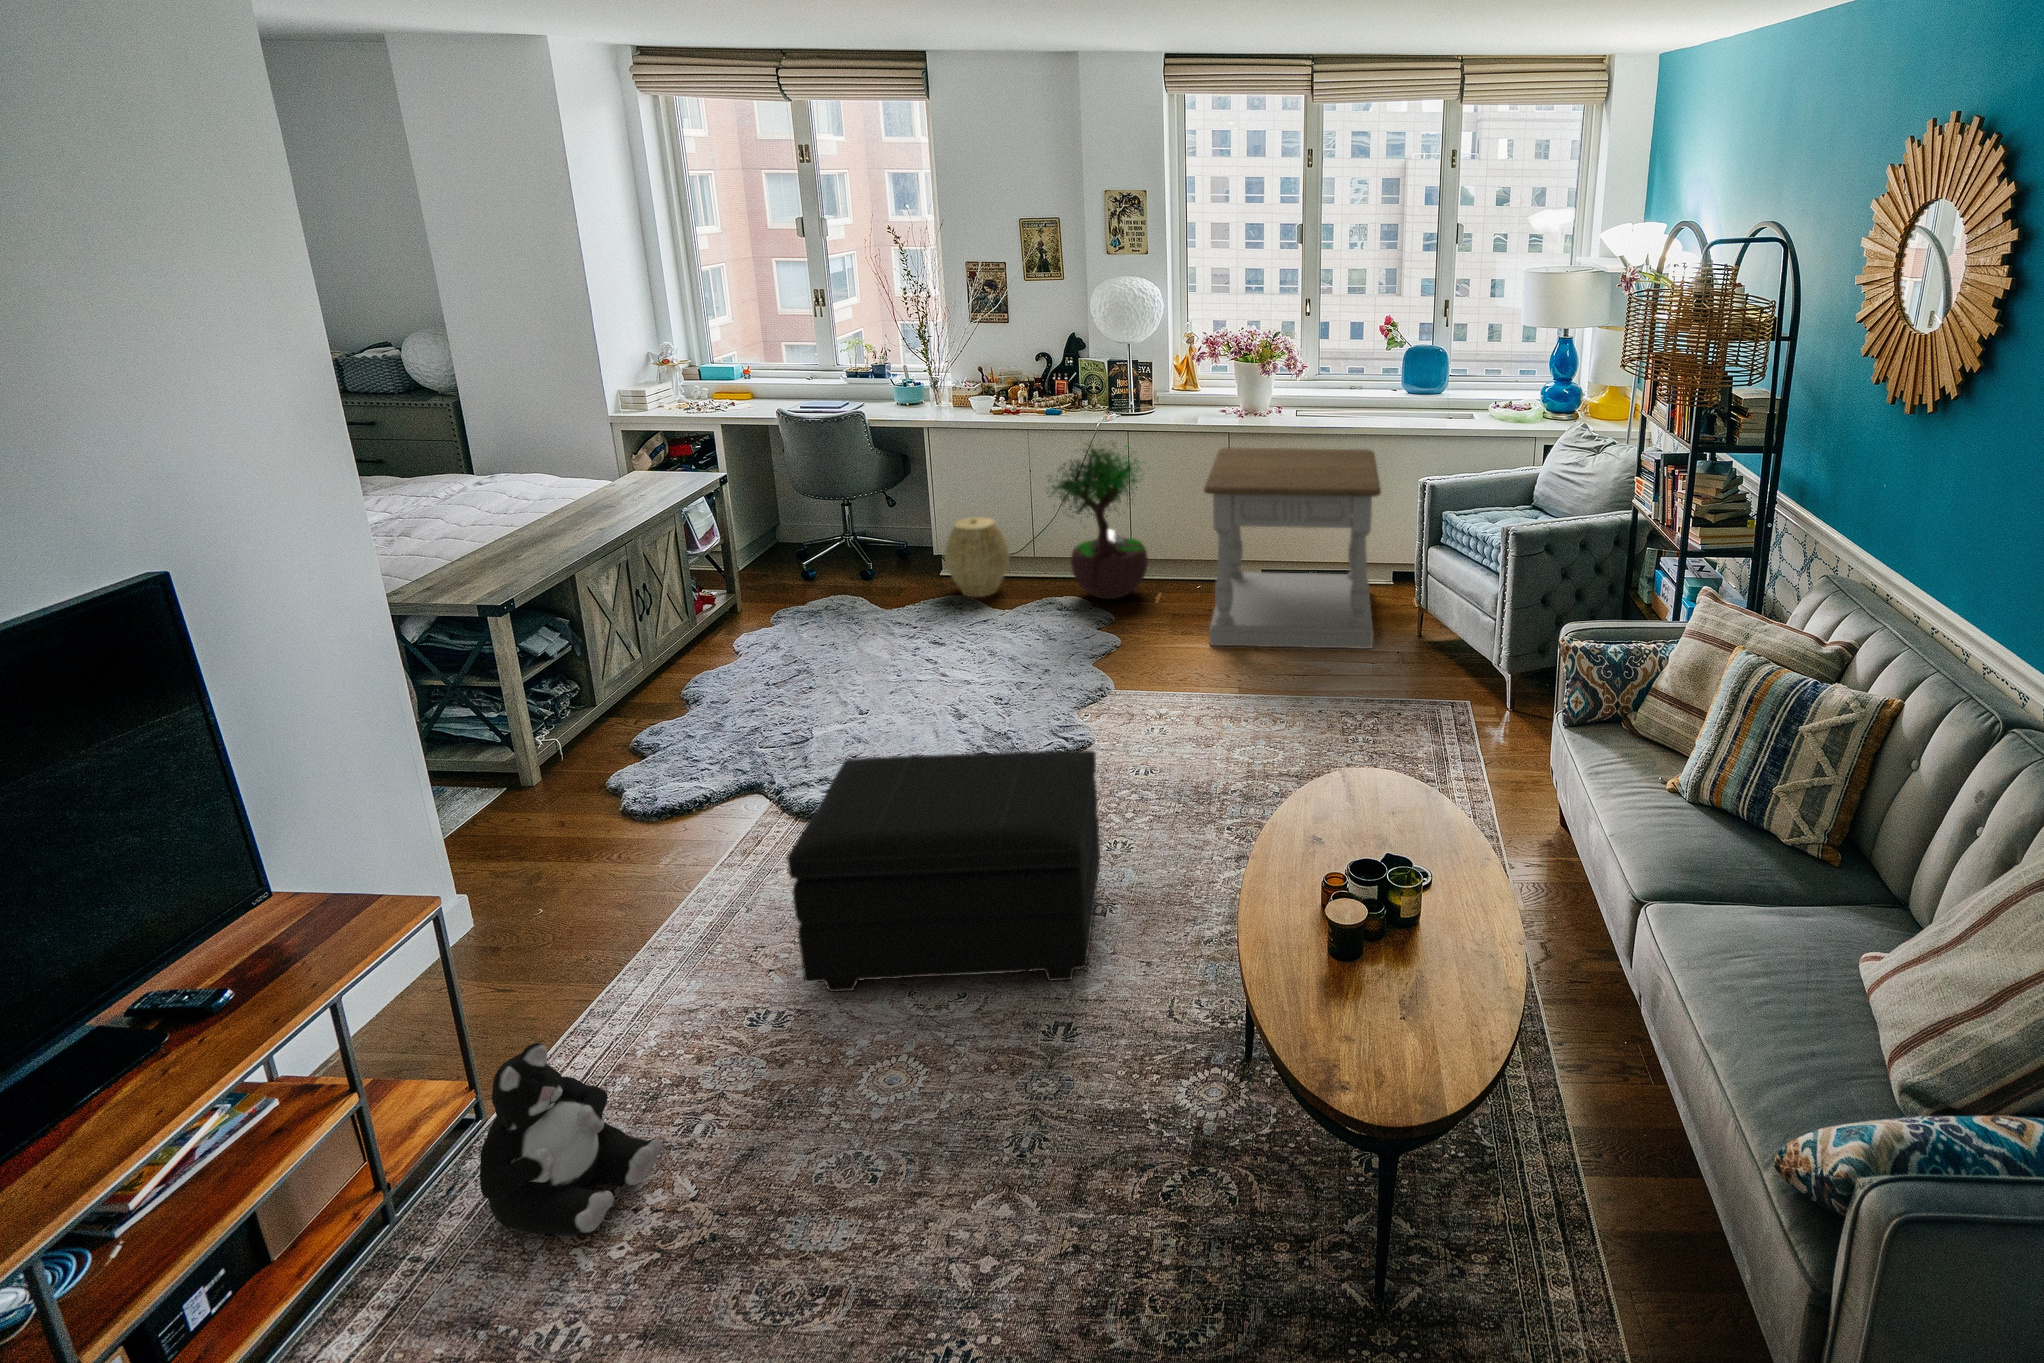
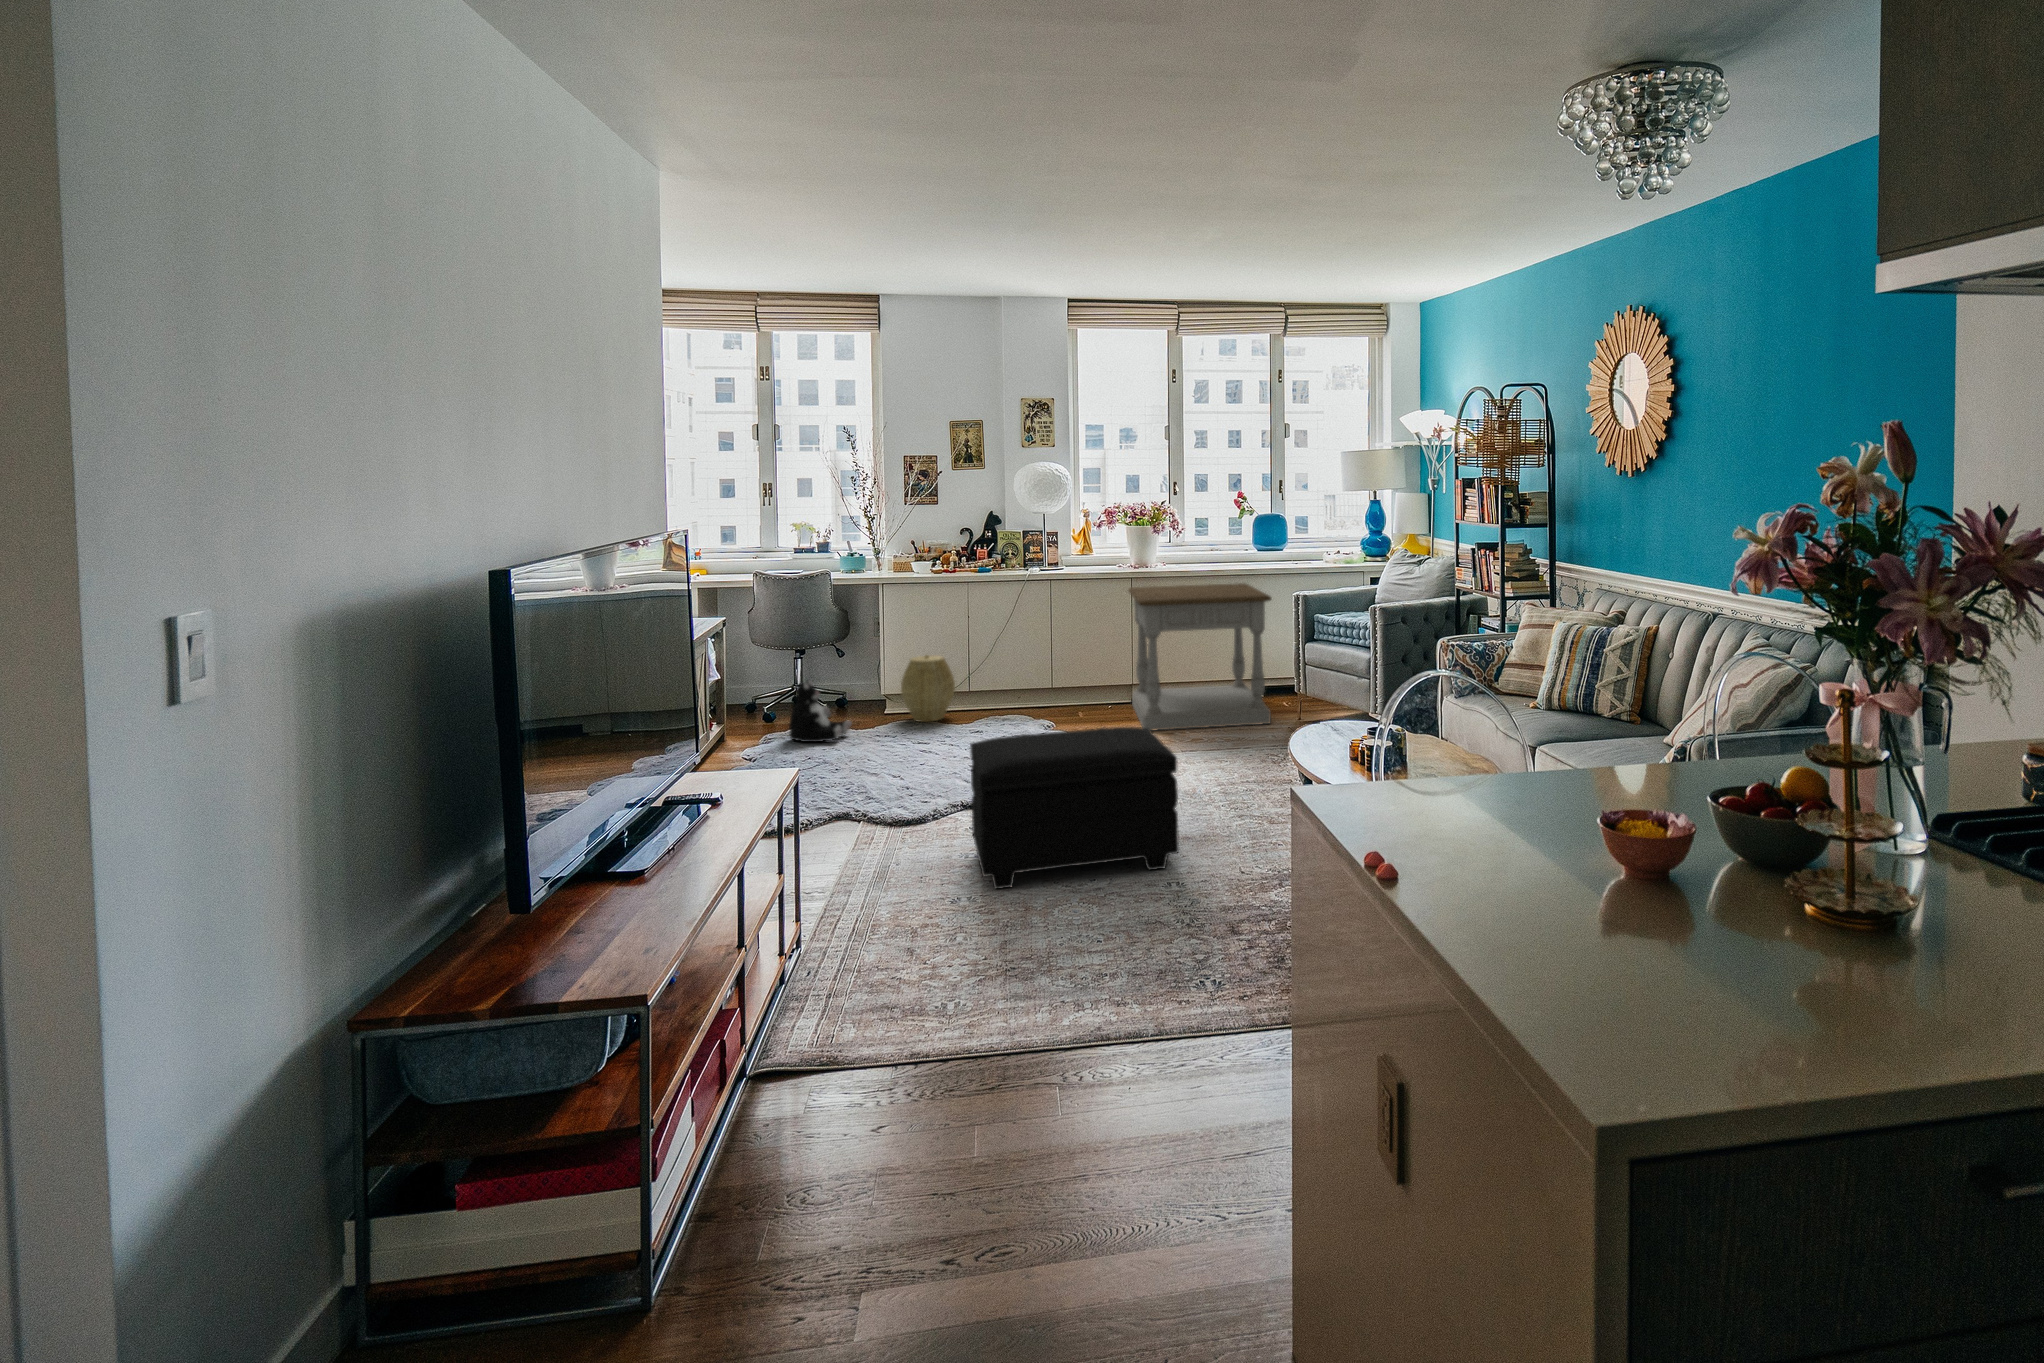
potted tree: present [1047,442,1148,599] -> none [995,571,1082,715]
plush toy: present [480,1043,663,1235] -> present [789,679,852,742]

